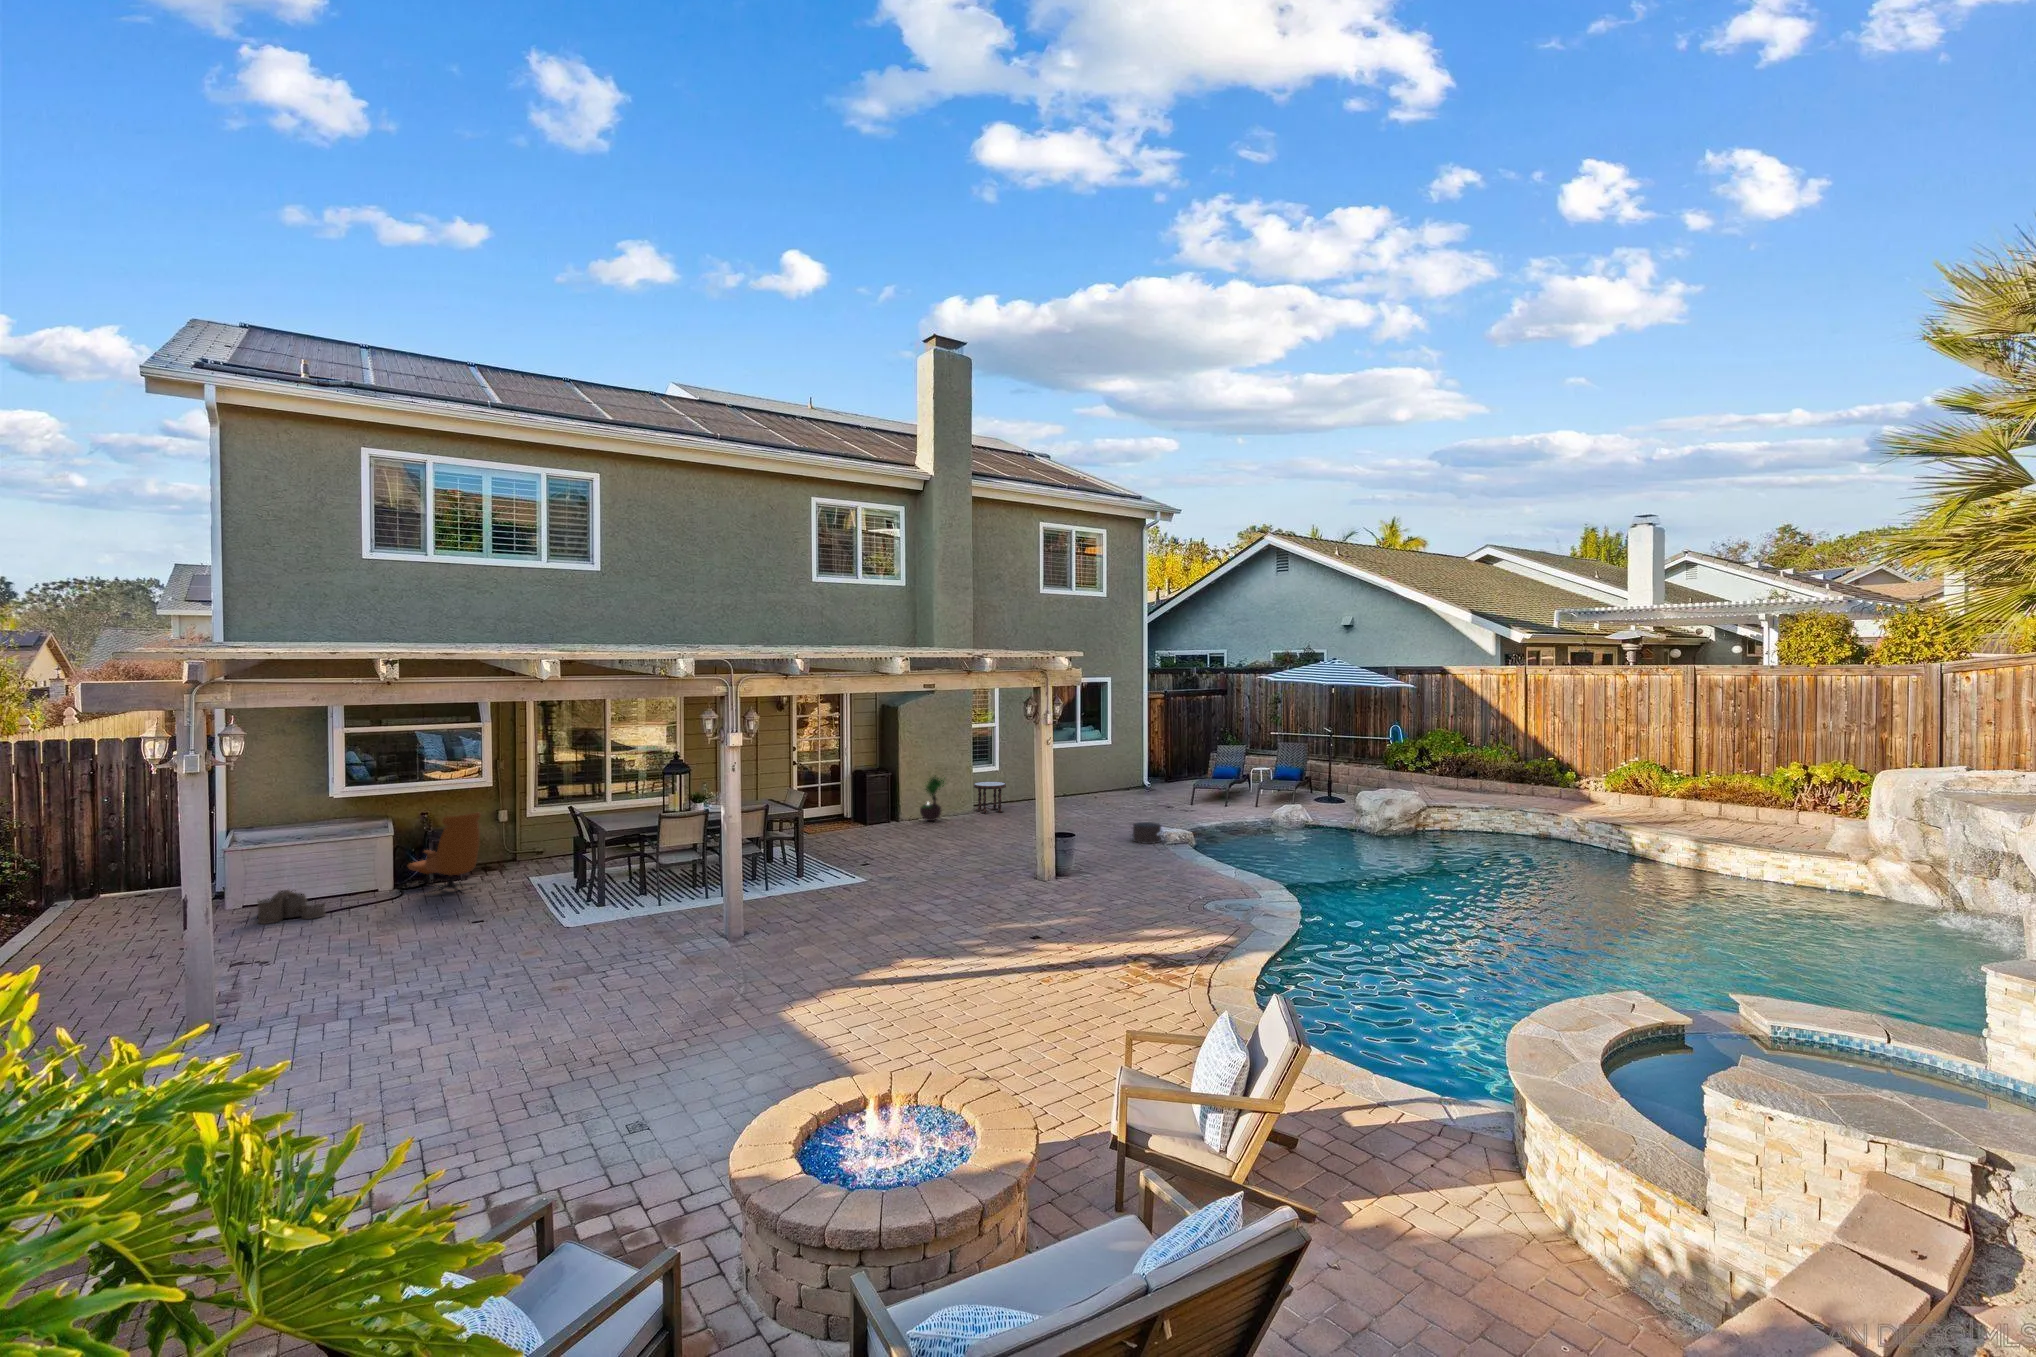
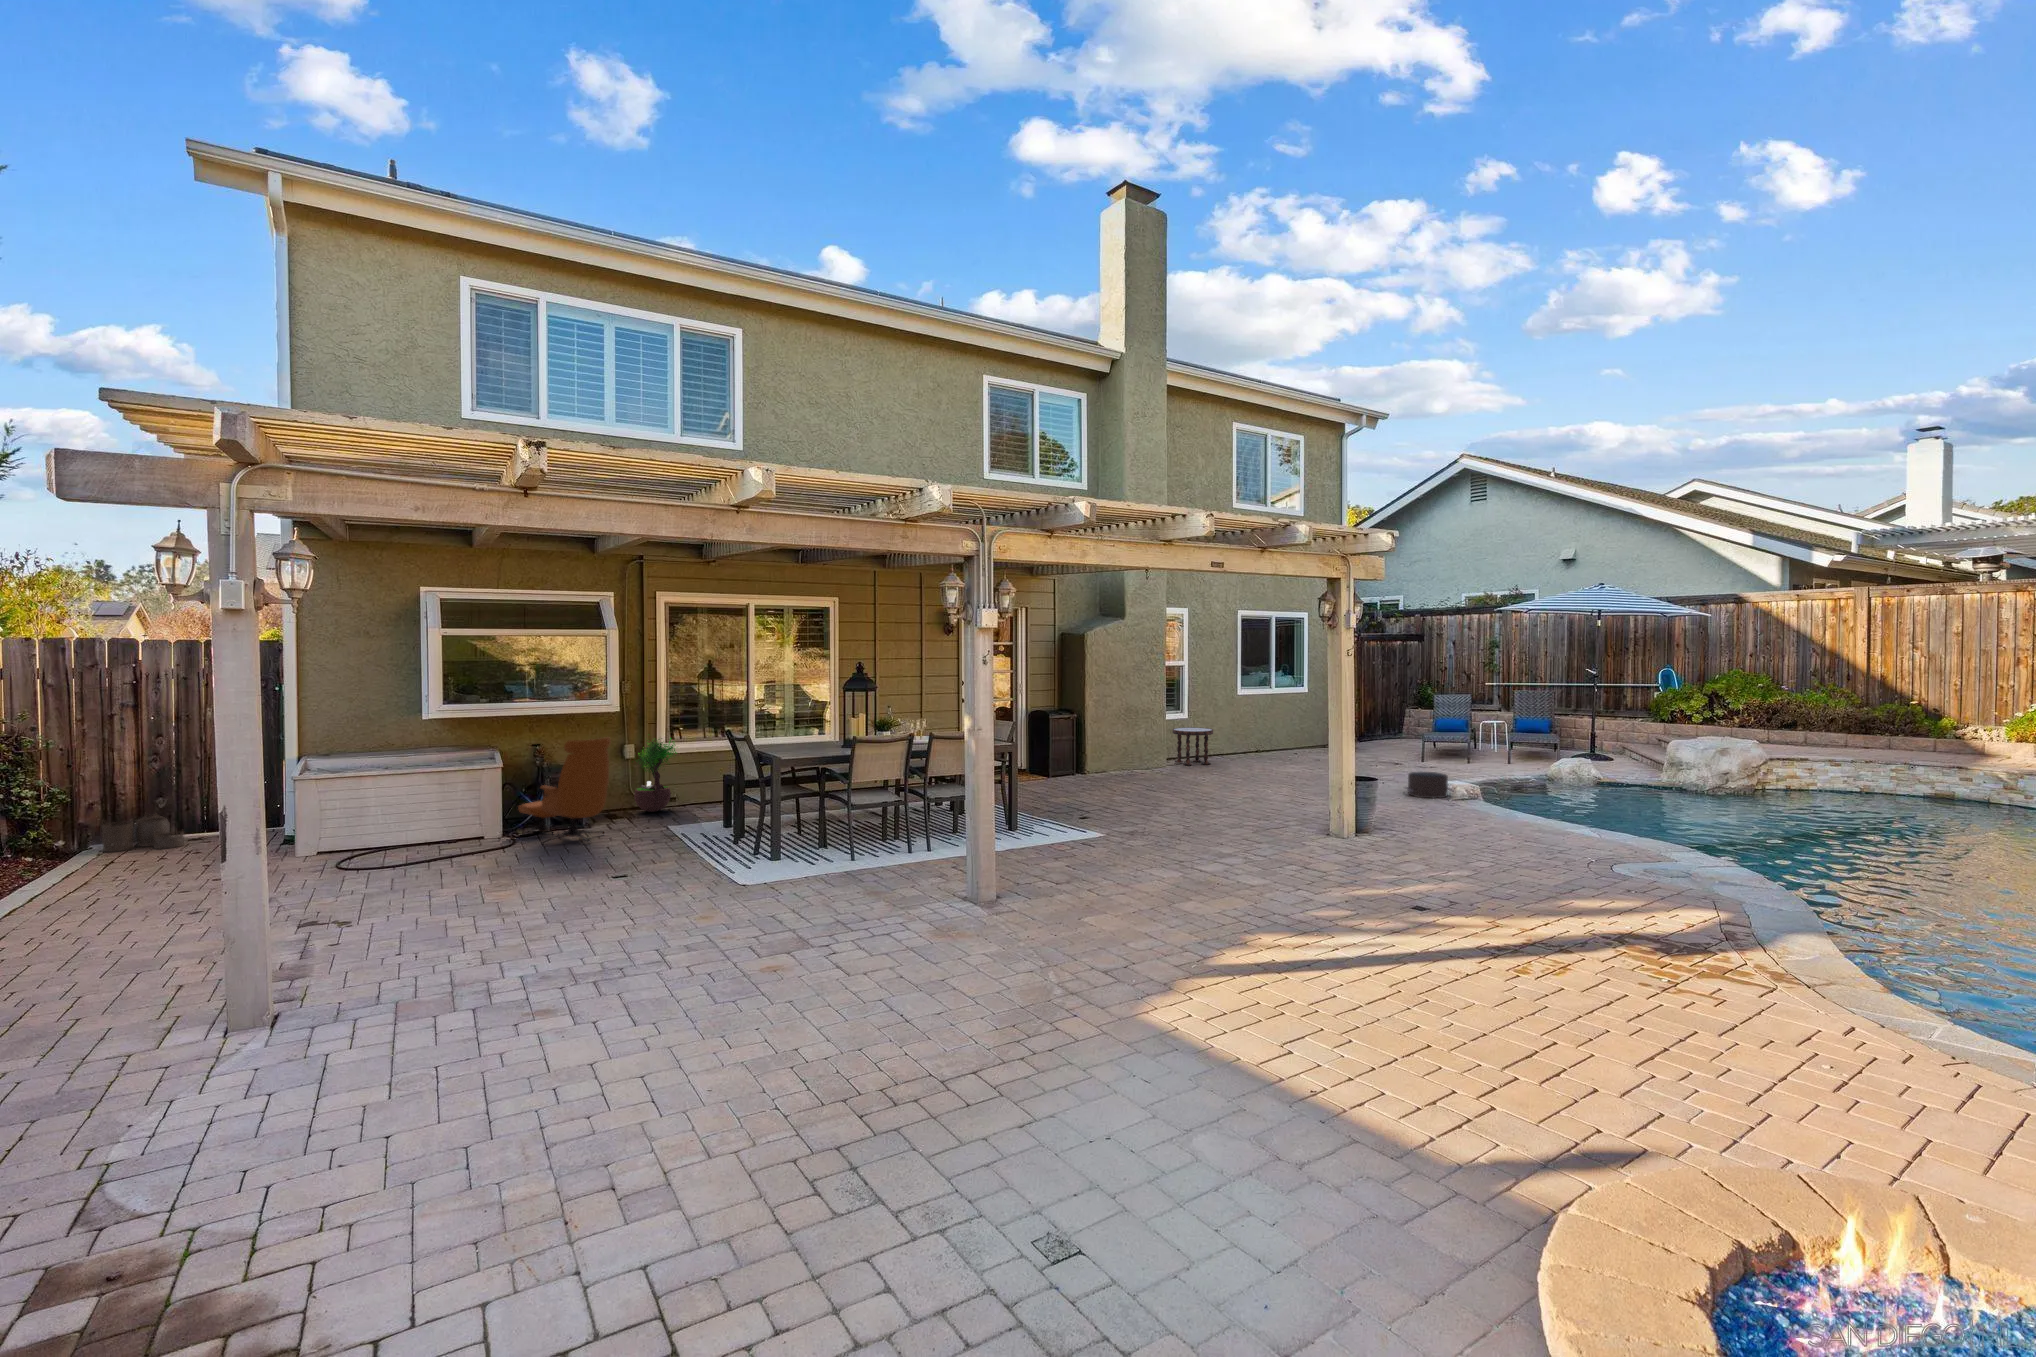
potted tree: present [920,777,944,821] -> present [632,738,676,812]
woven basket: present [258,890,325,924] -> present [102,813,185,852]

